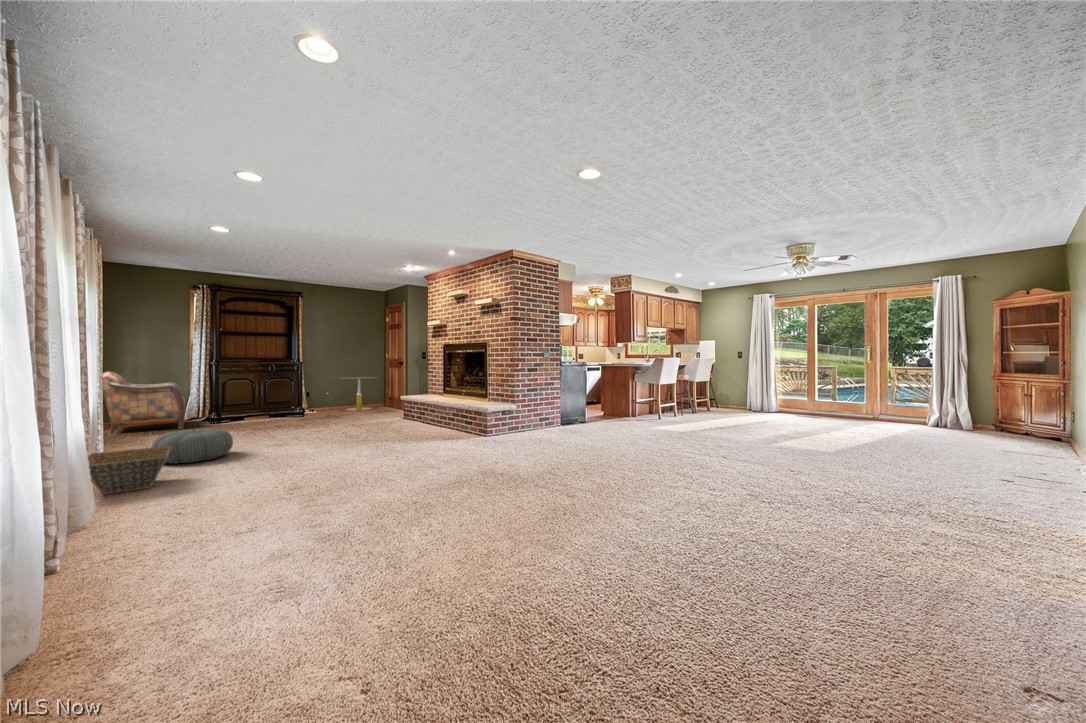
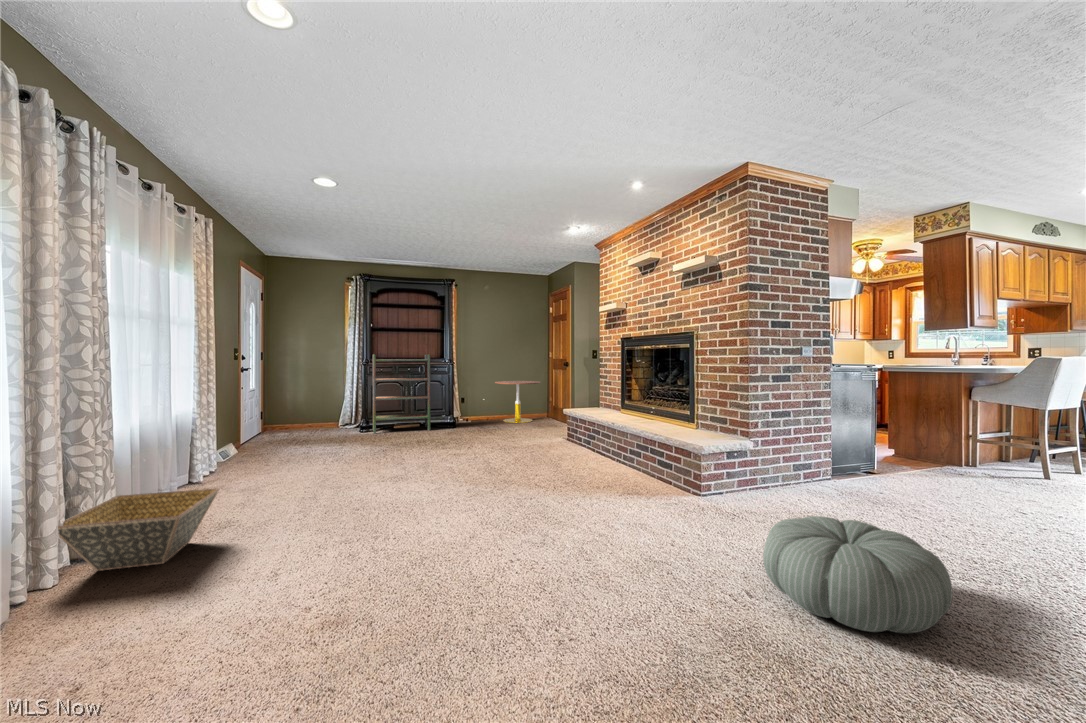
bookshelf: none [224,356,283,423] -> present [373,354,431,434]
armchair: present [102,371,186,435] -> none [250,371,335,442]
pouf: present [152,428,233,464] -> present [763,516,953,633]

